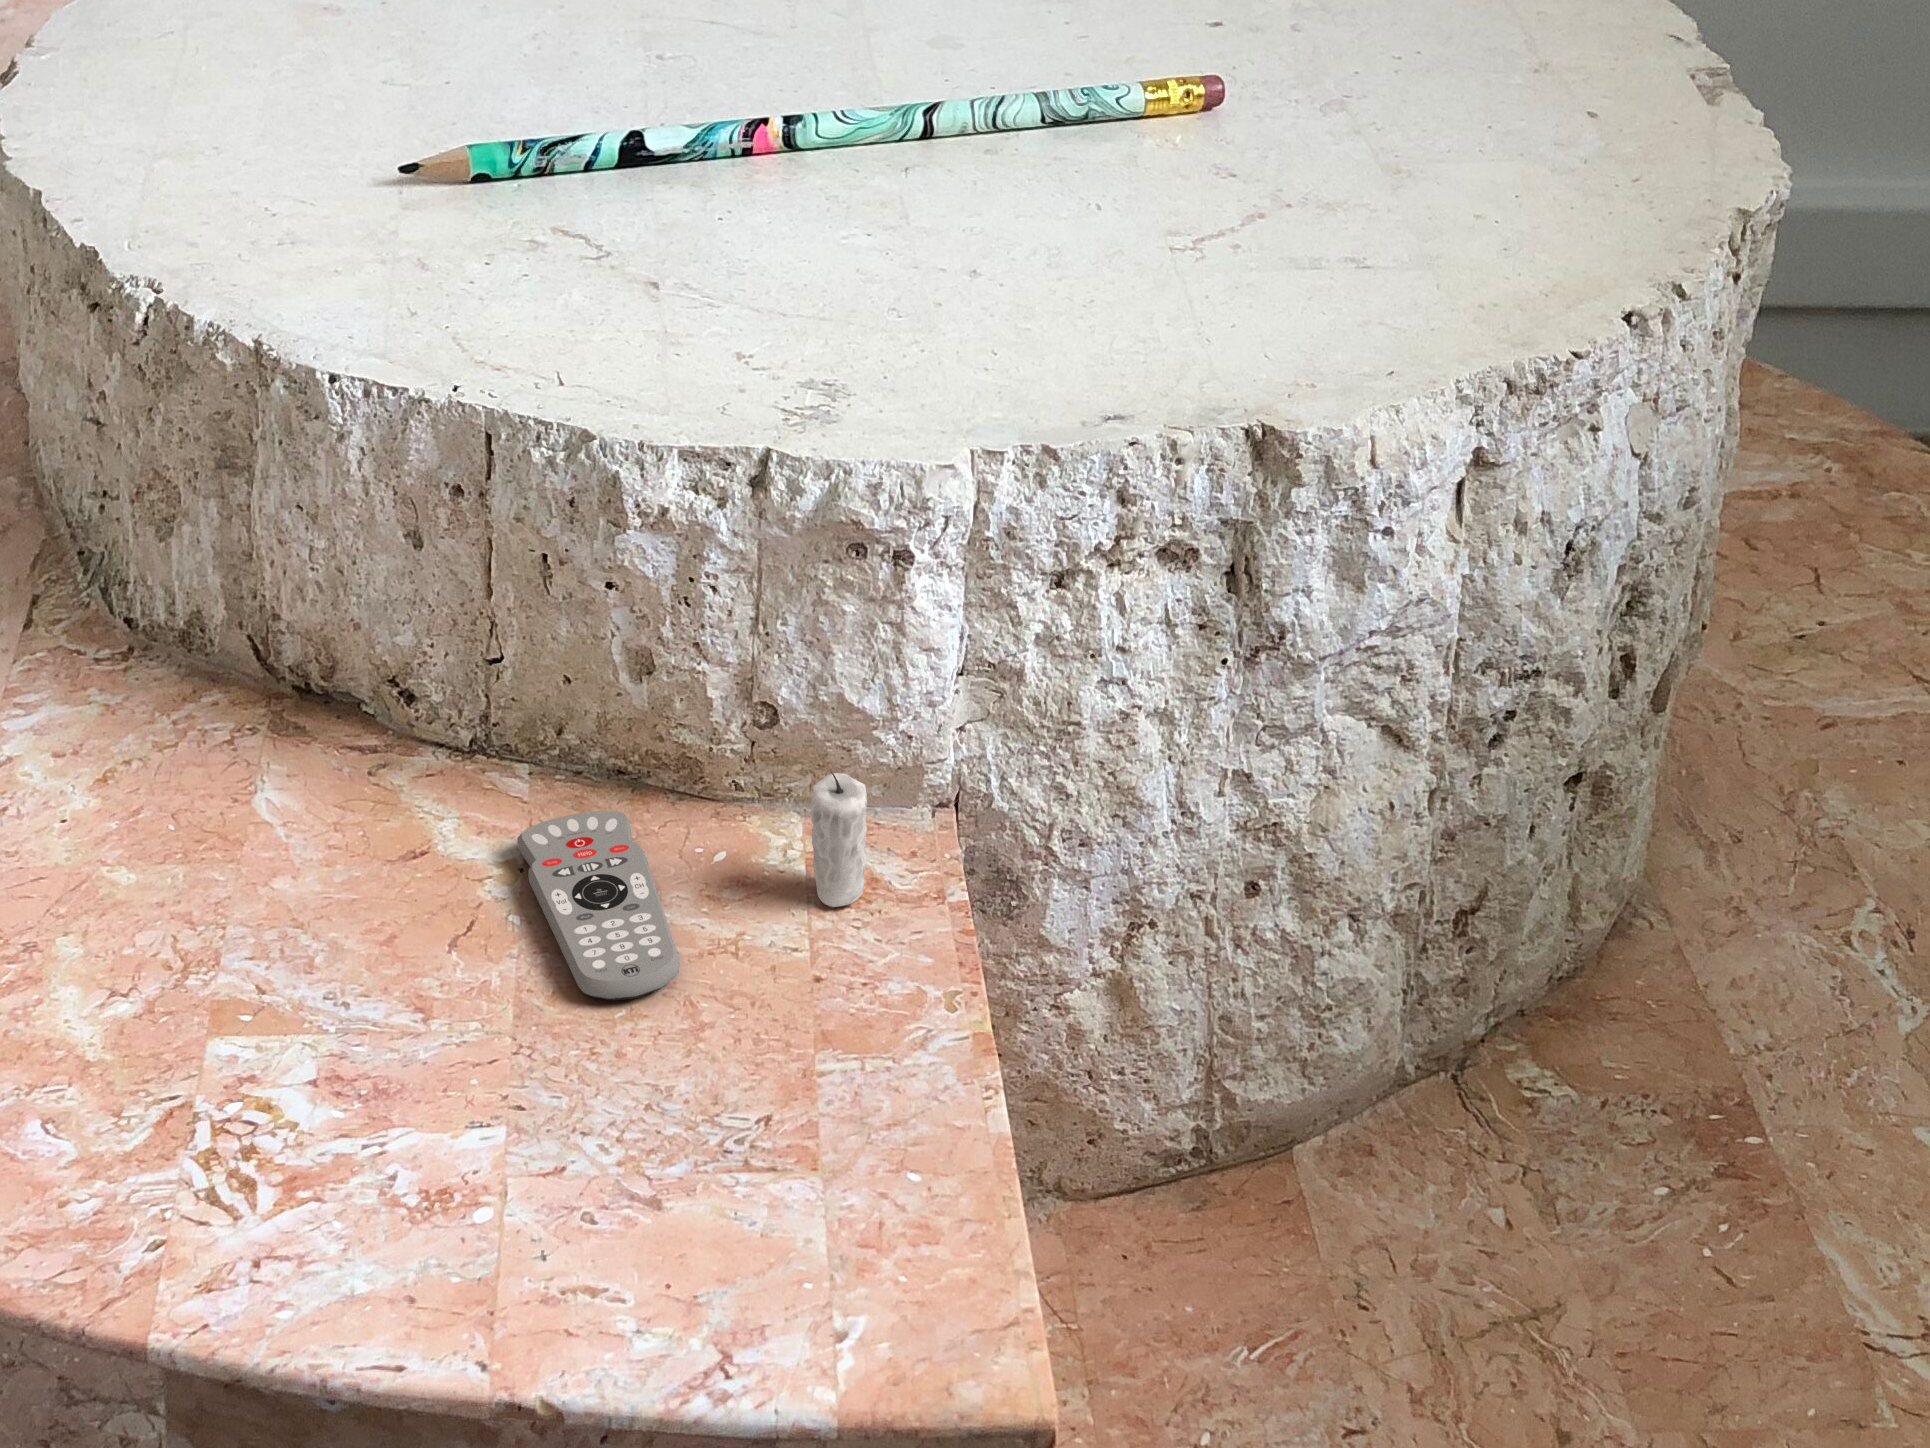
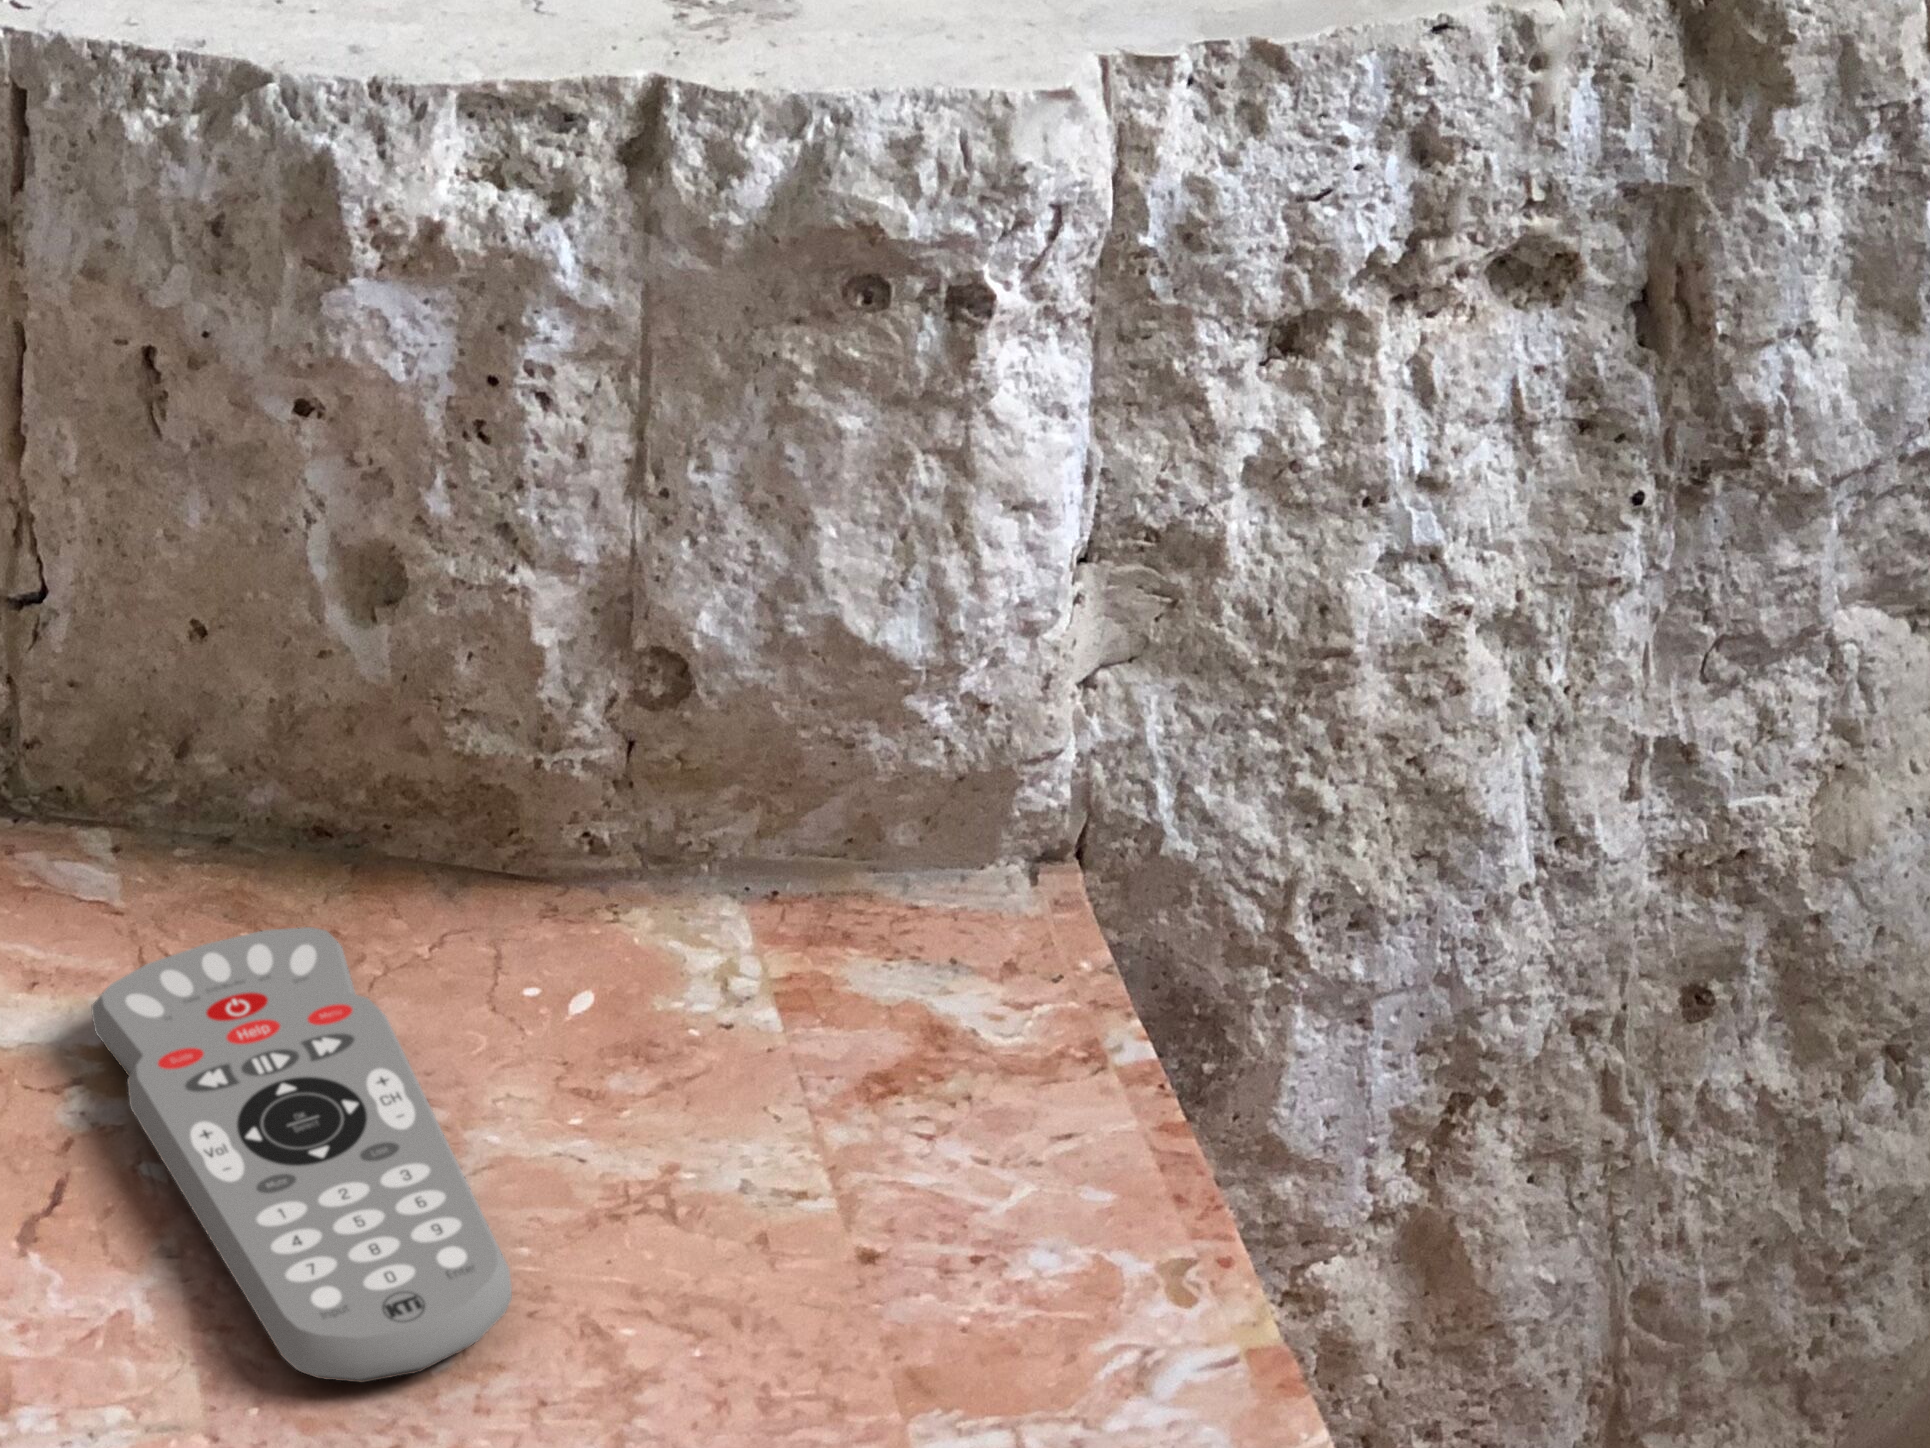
candle: present [811,770,867,907] -> none [775,794,908,1113]

